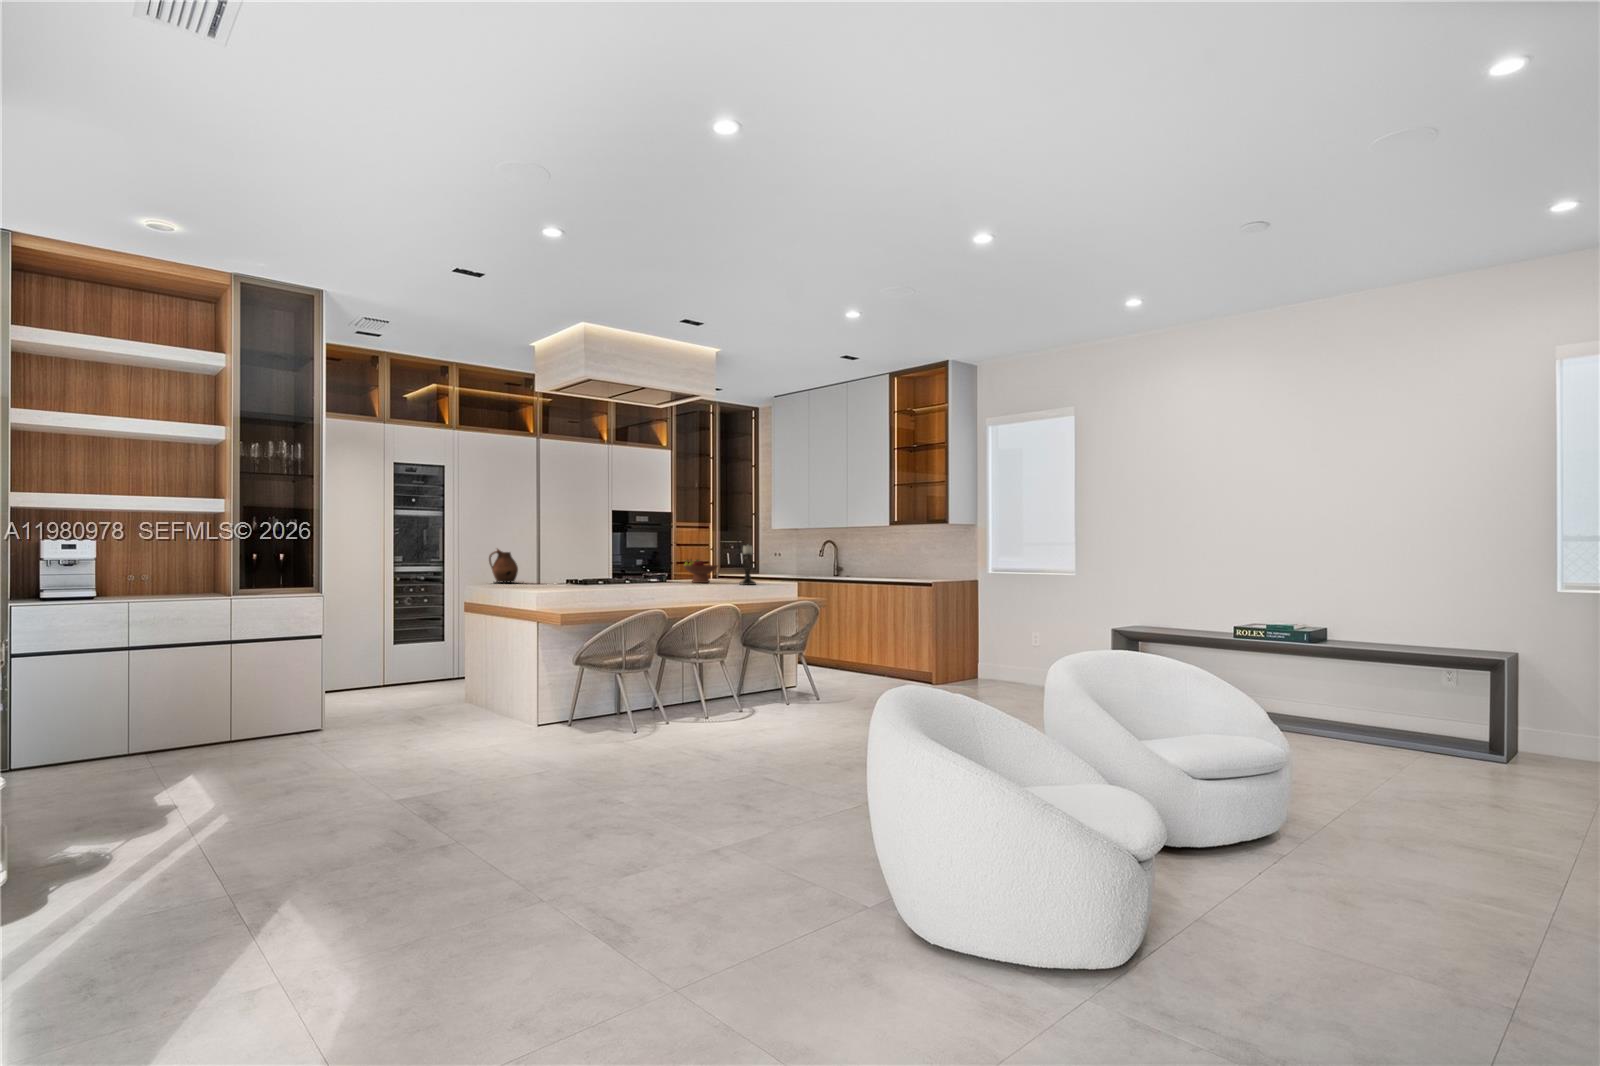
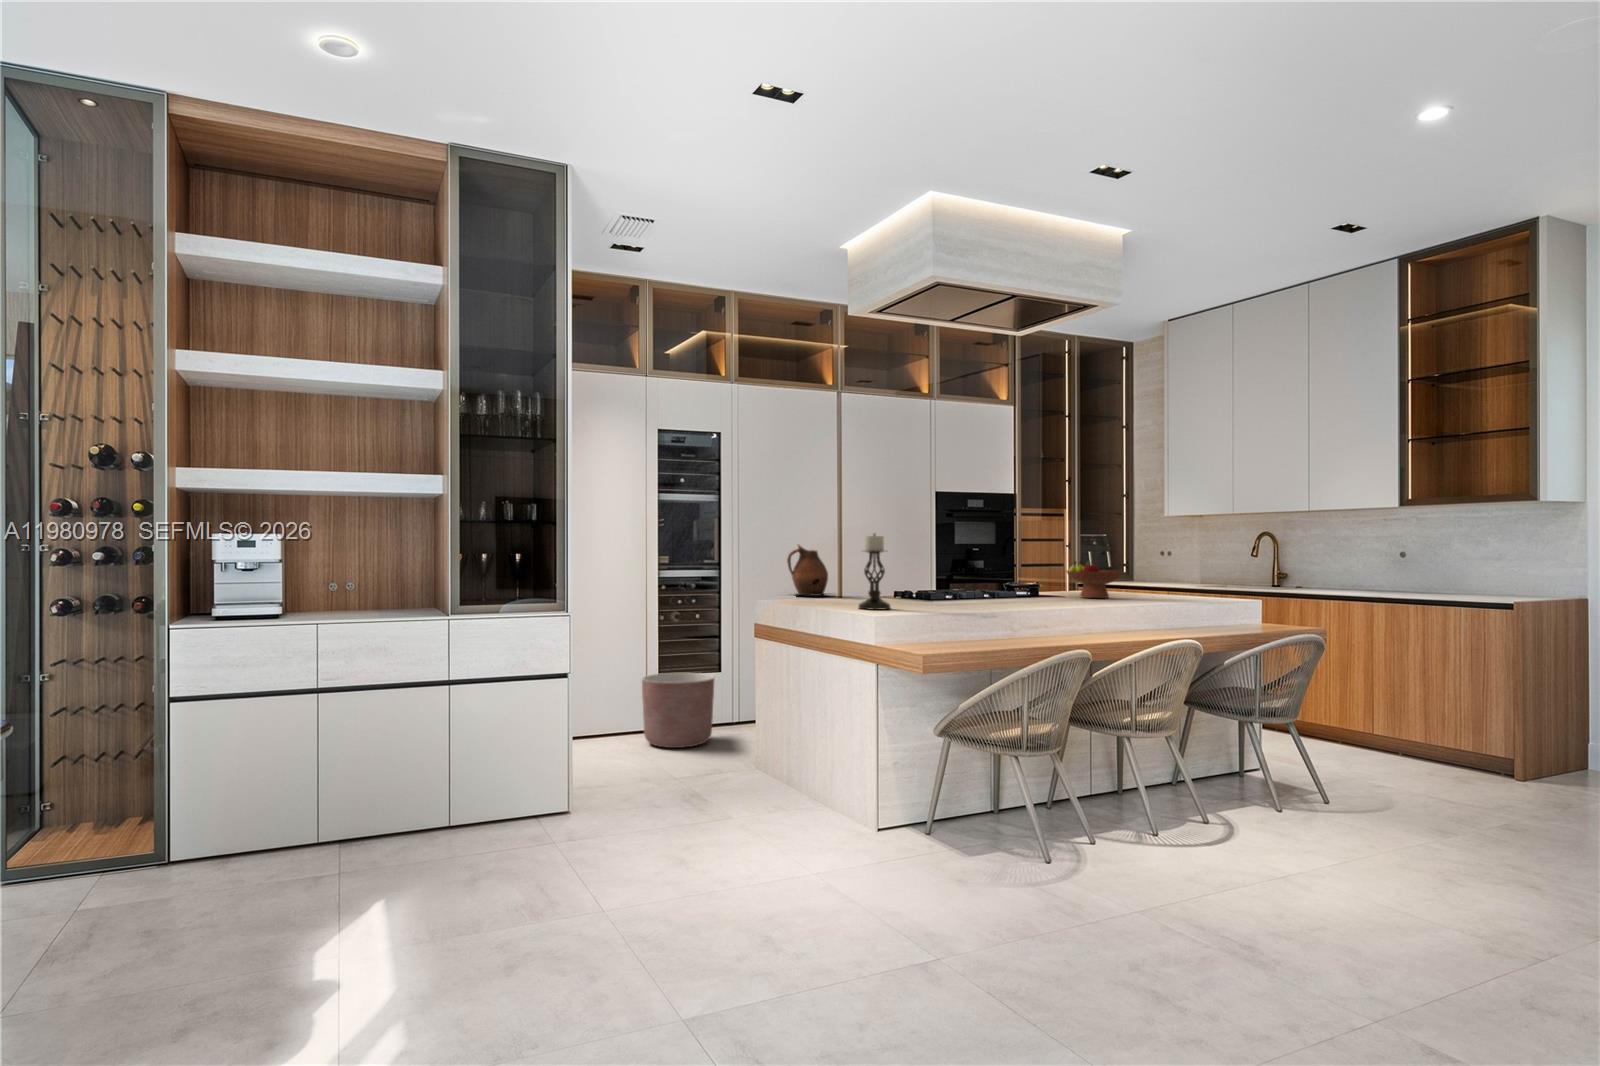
candle holder: present [739,545,756,585] -> present [859,533,891,610]
planter: none [380,641,437,693] -> present [642,673,714,748]

